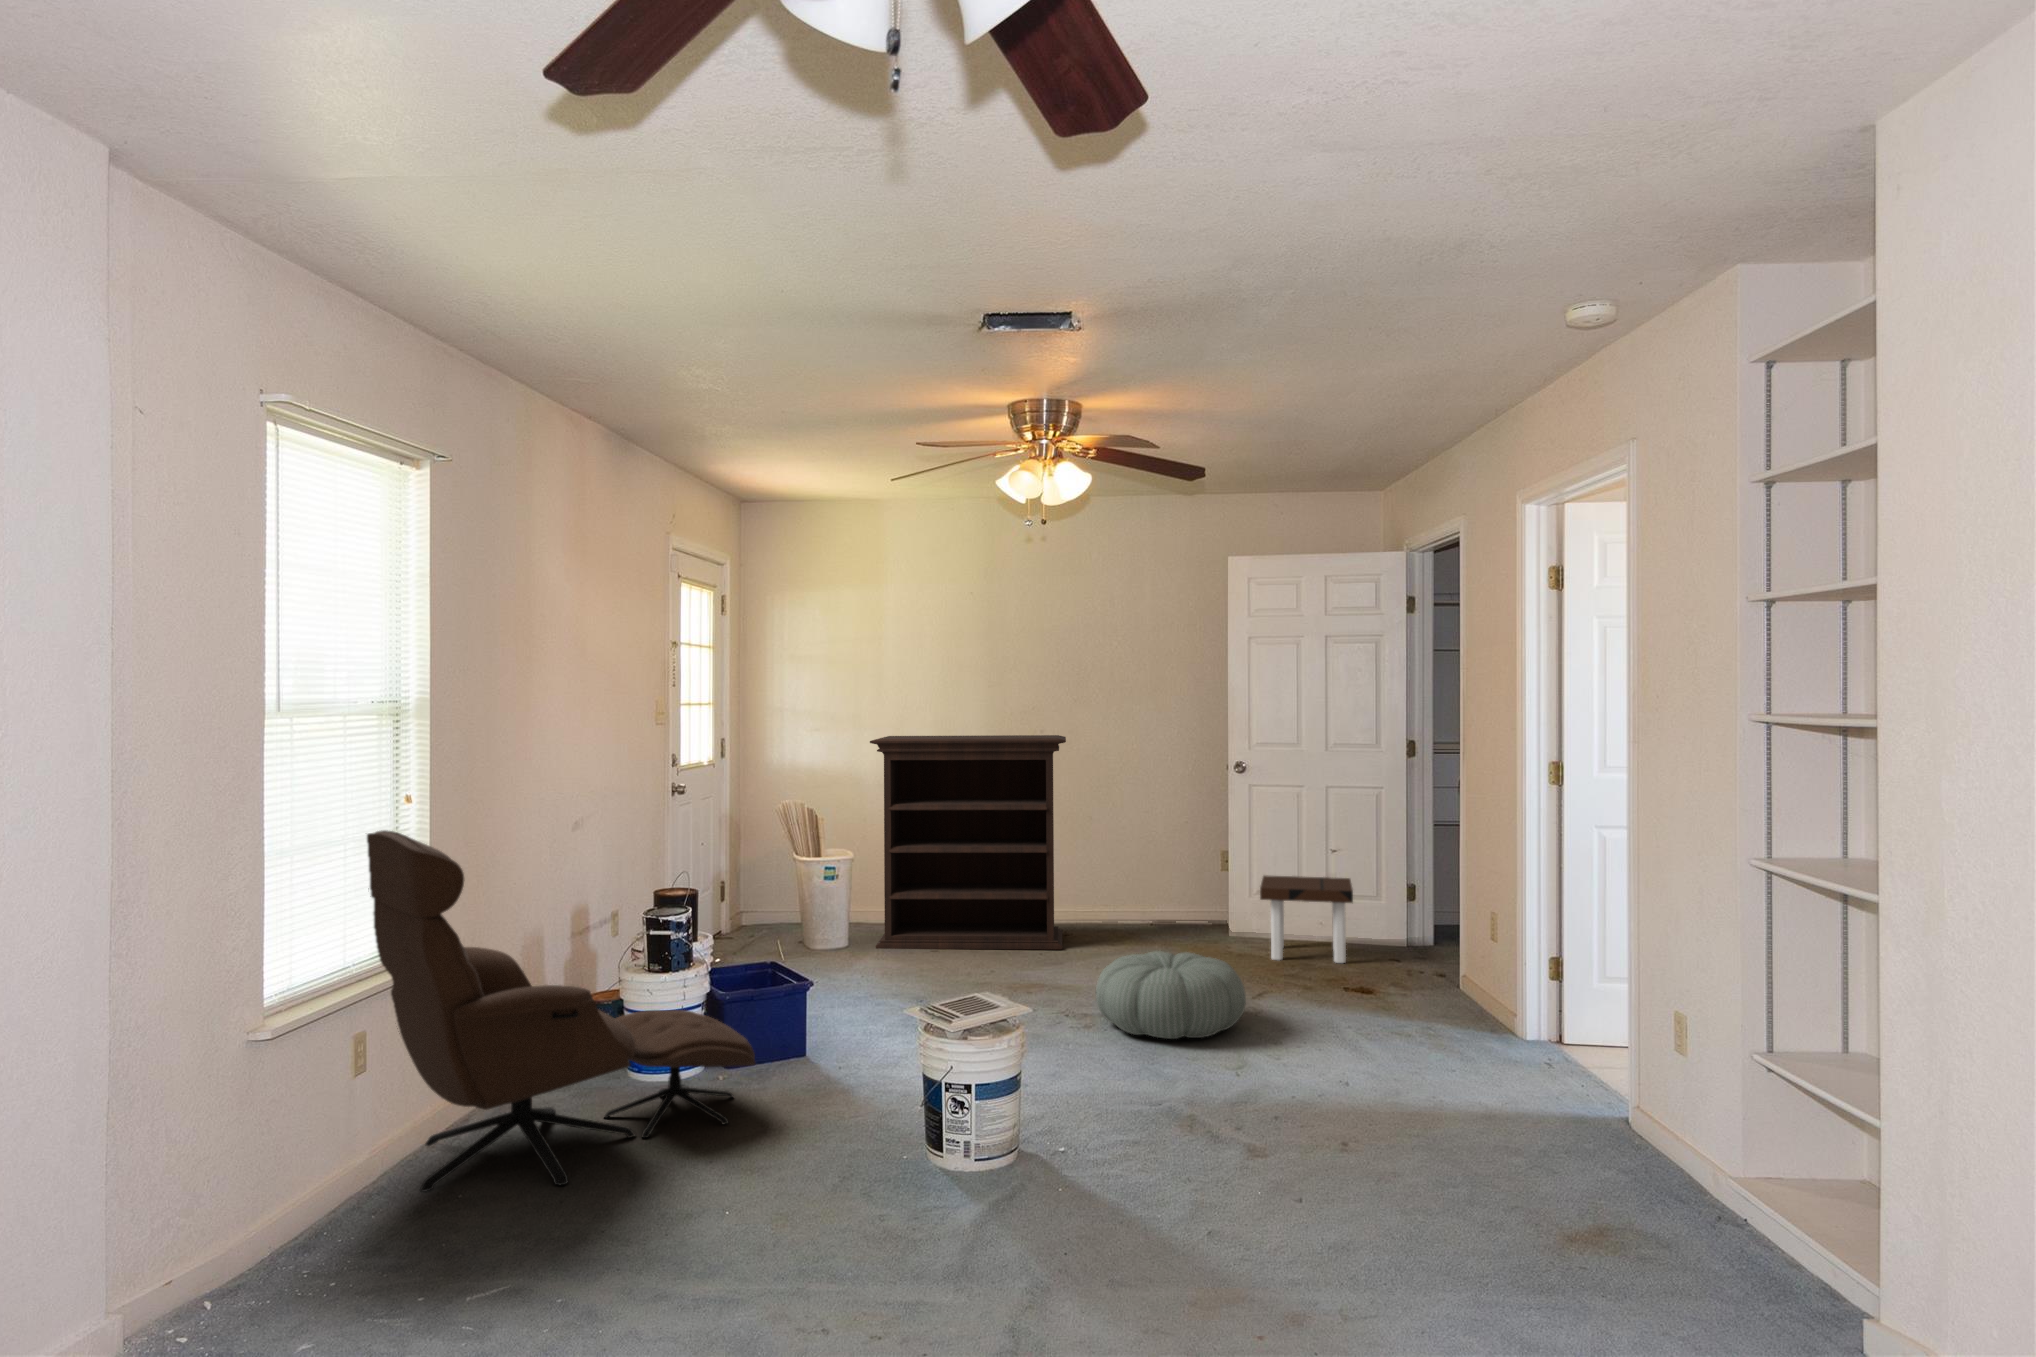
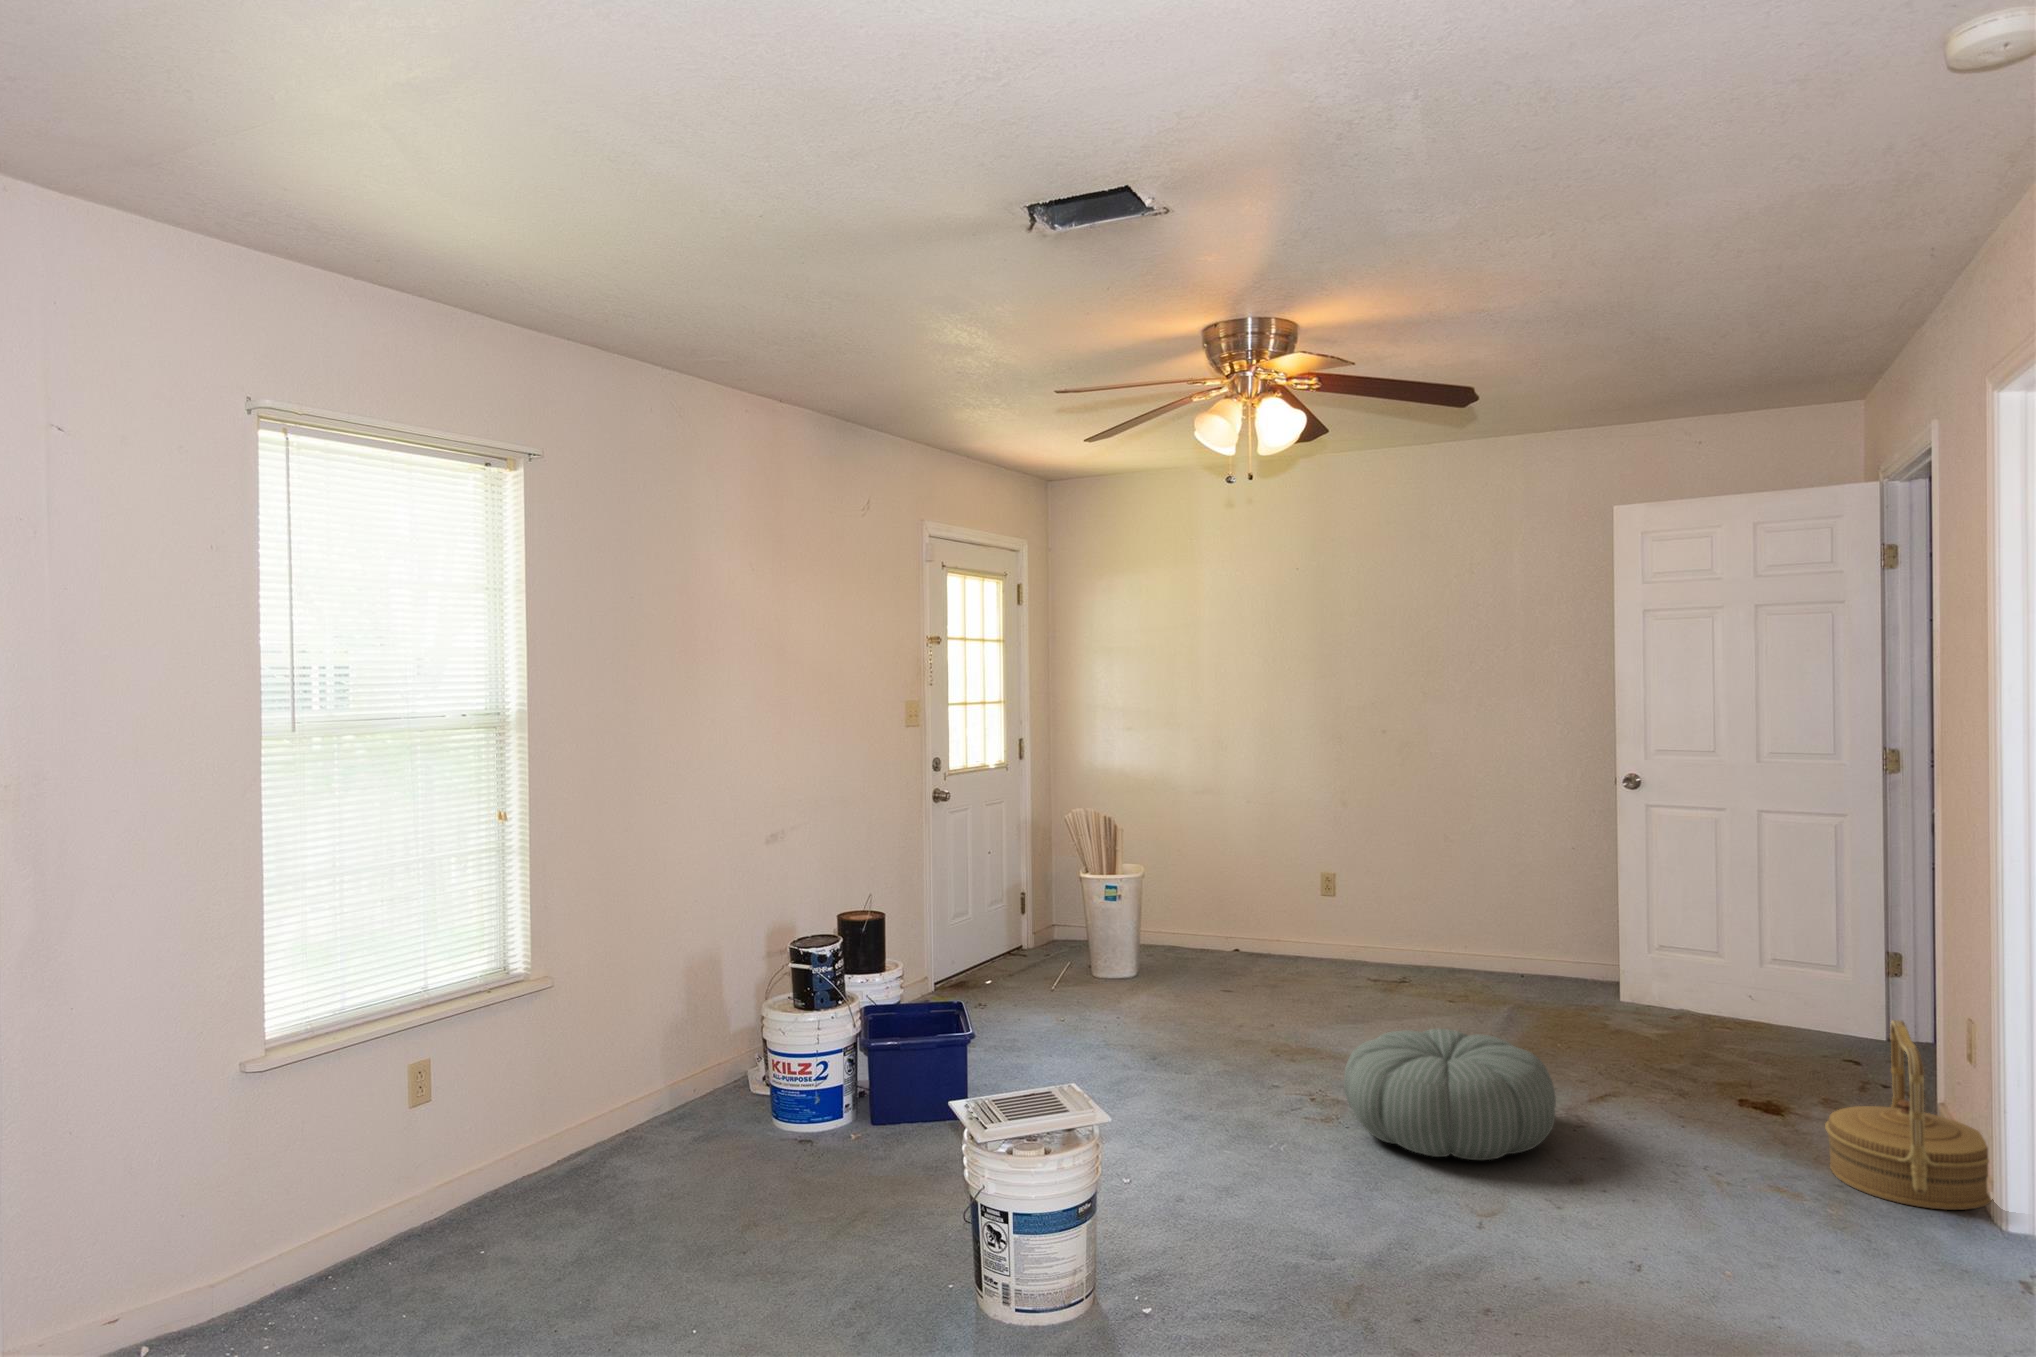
bookshelf: present [870,735,1066,949] -> none [1150,736,1400,1003]
lounge chair: present [367,830,756,1192] -> none [421,849,848,1252]
side table: present [1260,876,1353,963] -> none [1649,926,1808,1062]
woven basket: none [1398,918,1492,1031] -> present [1825,1020,1993,1210]

